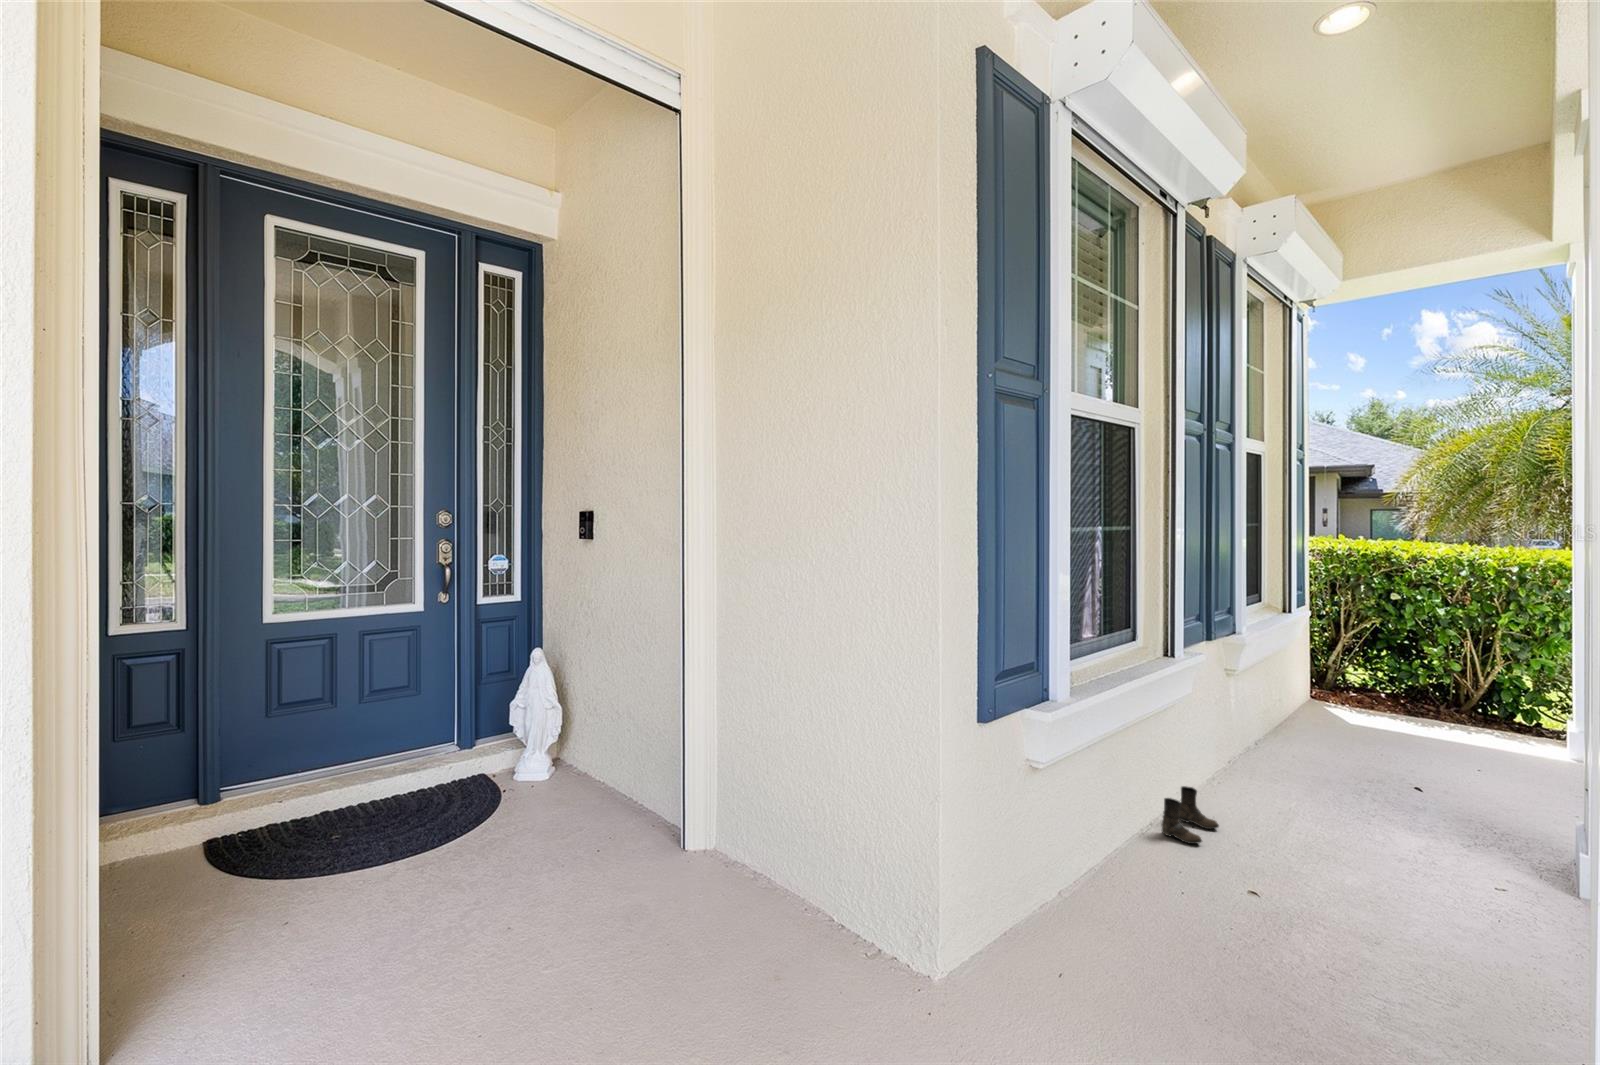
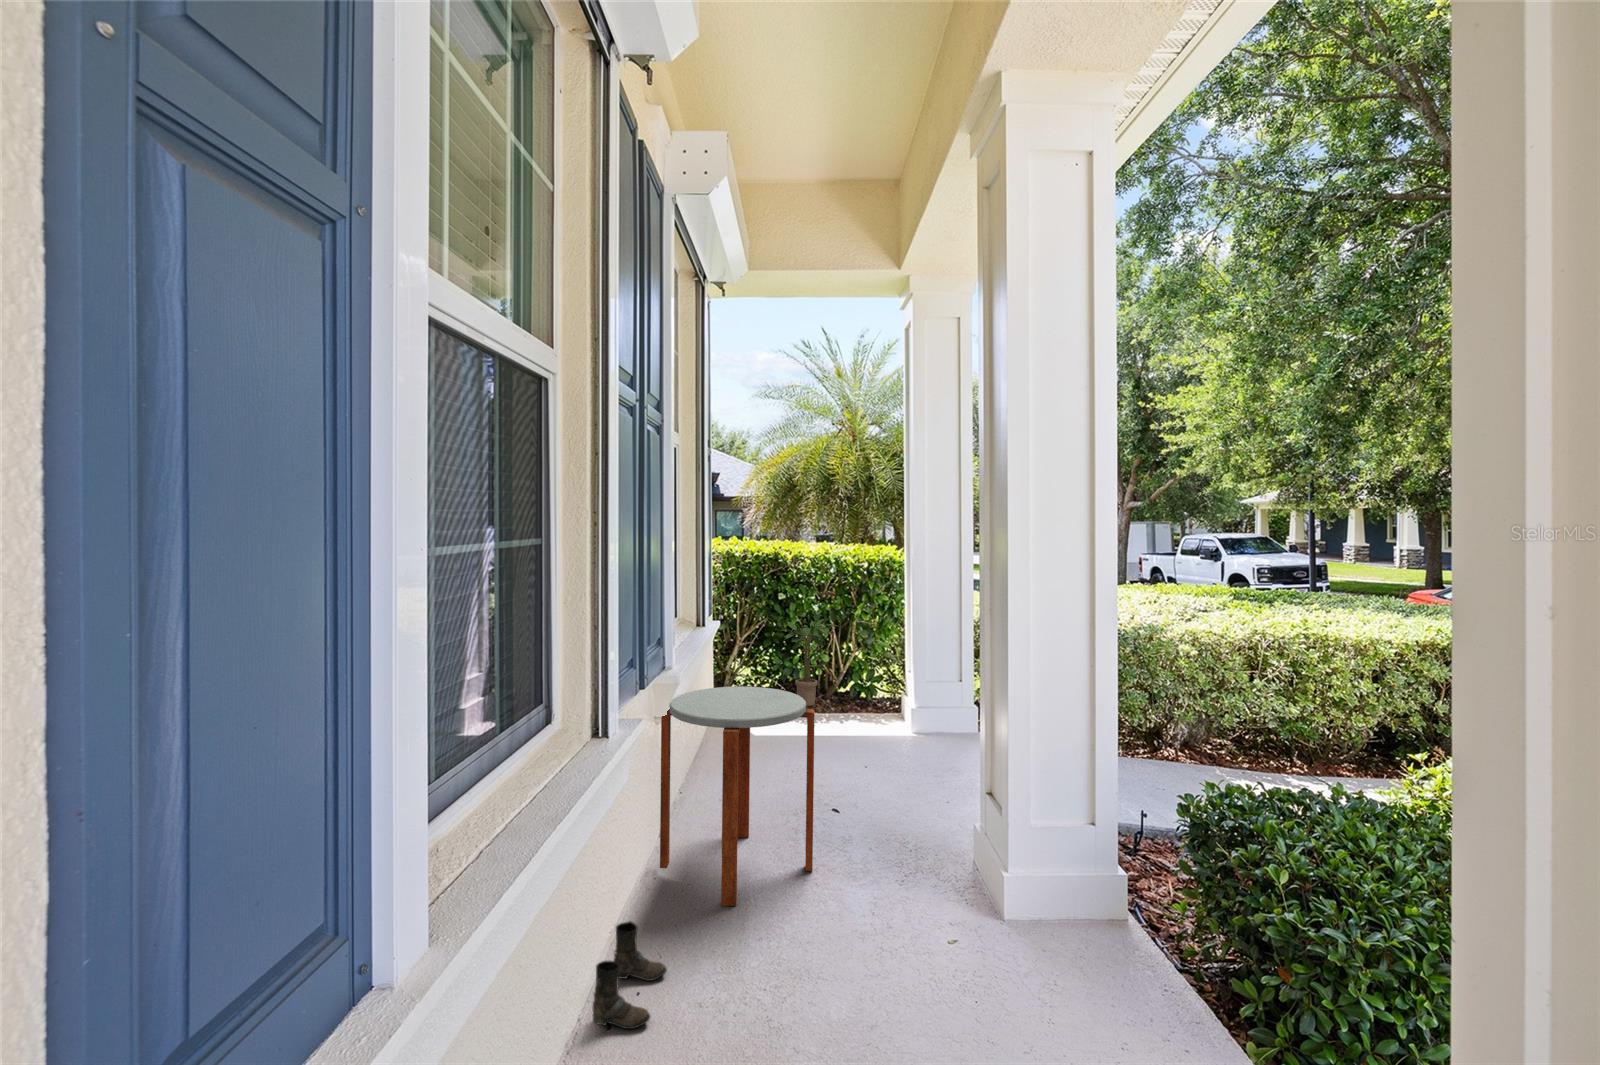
potted plant: none [1389,622,1472,712] -> present [781,618,837,706]
side table: none [1226,652,1378,816] -> present [660,686,814,906]

